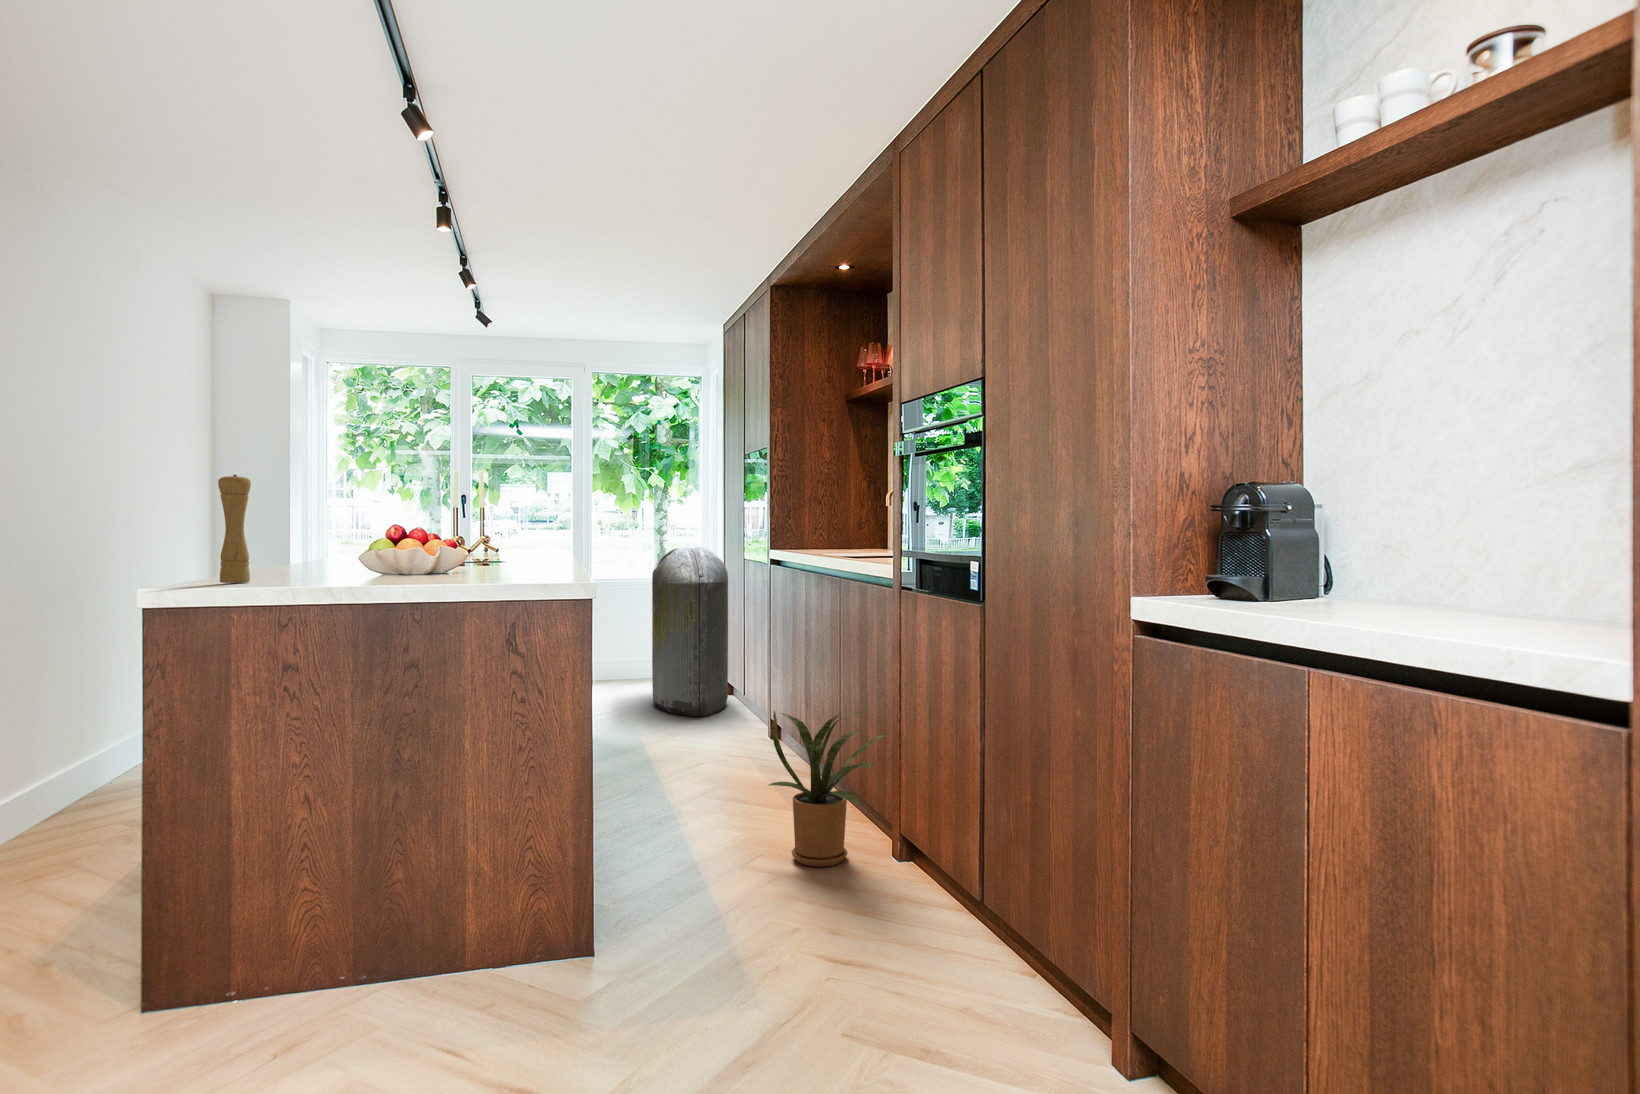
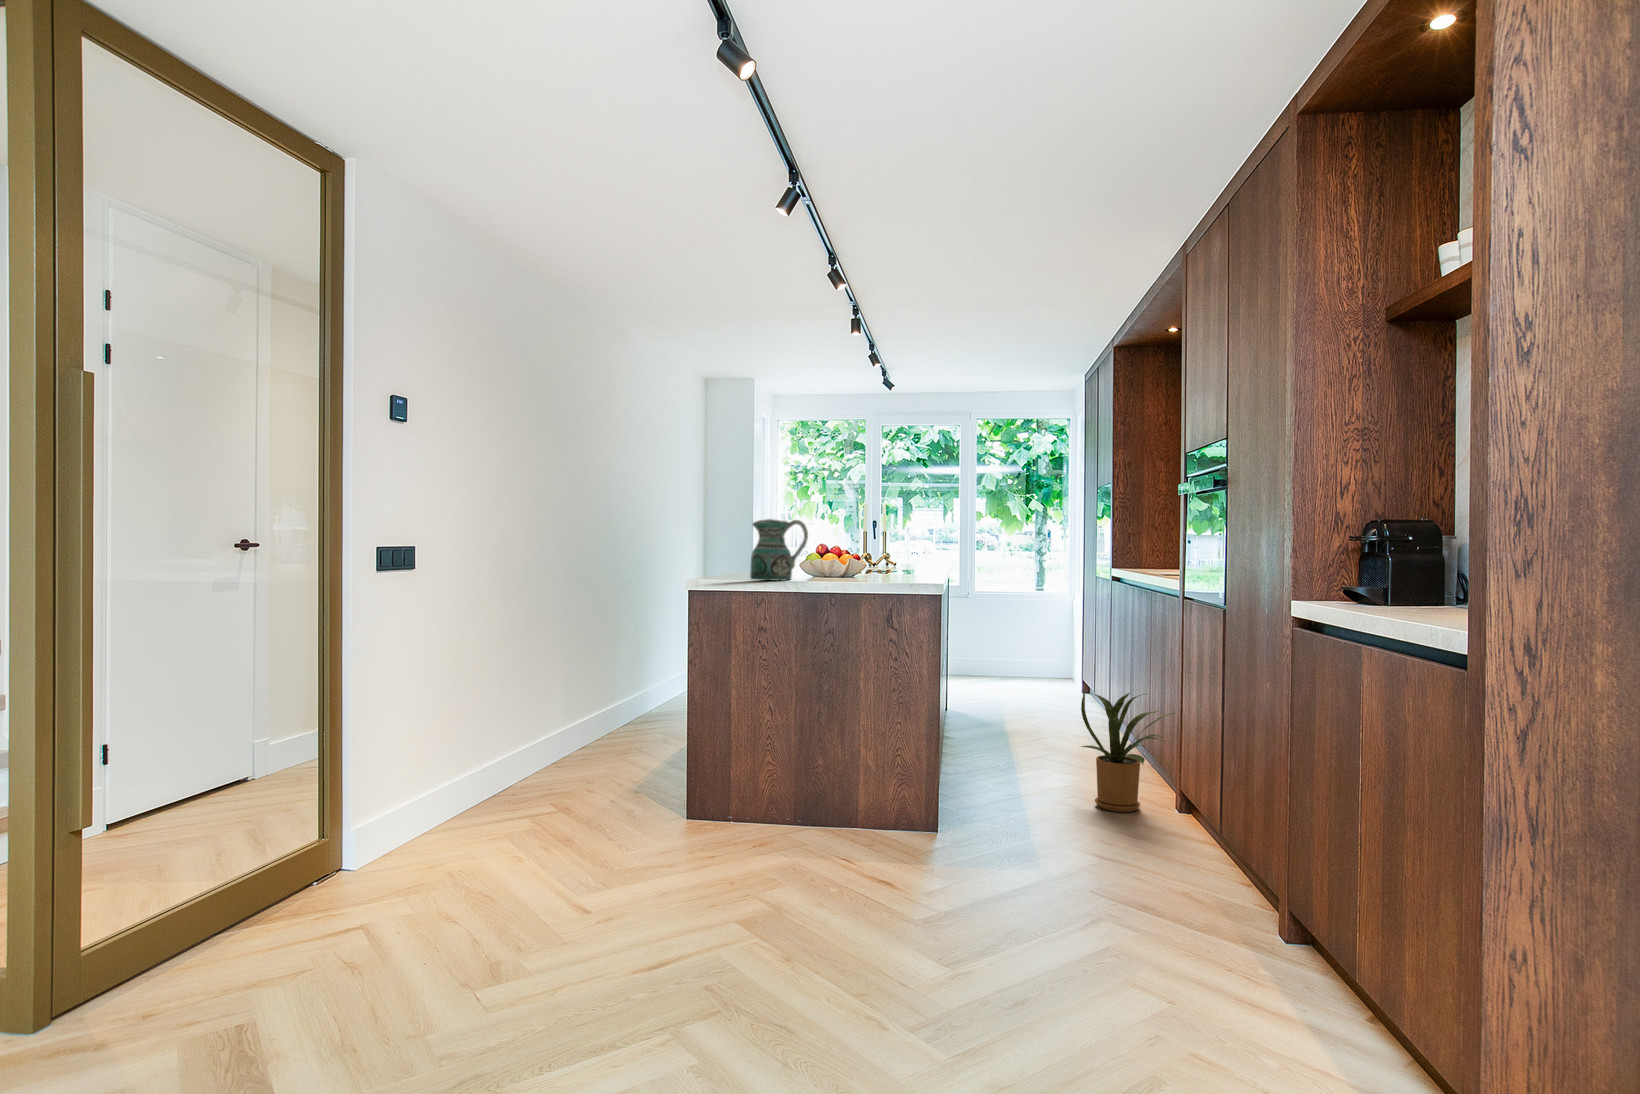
pepper mill: present [218,475,251,583] -> none [724,512,741,578]
ceramic pitcher: none [266,484,372,586] -> present [750,519,808,581]
trash can: present [652,547,728,716] -> none [1022,564,1088,710]

